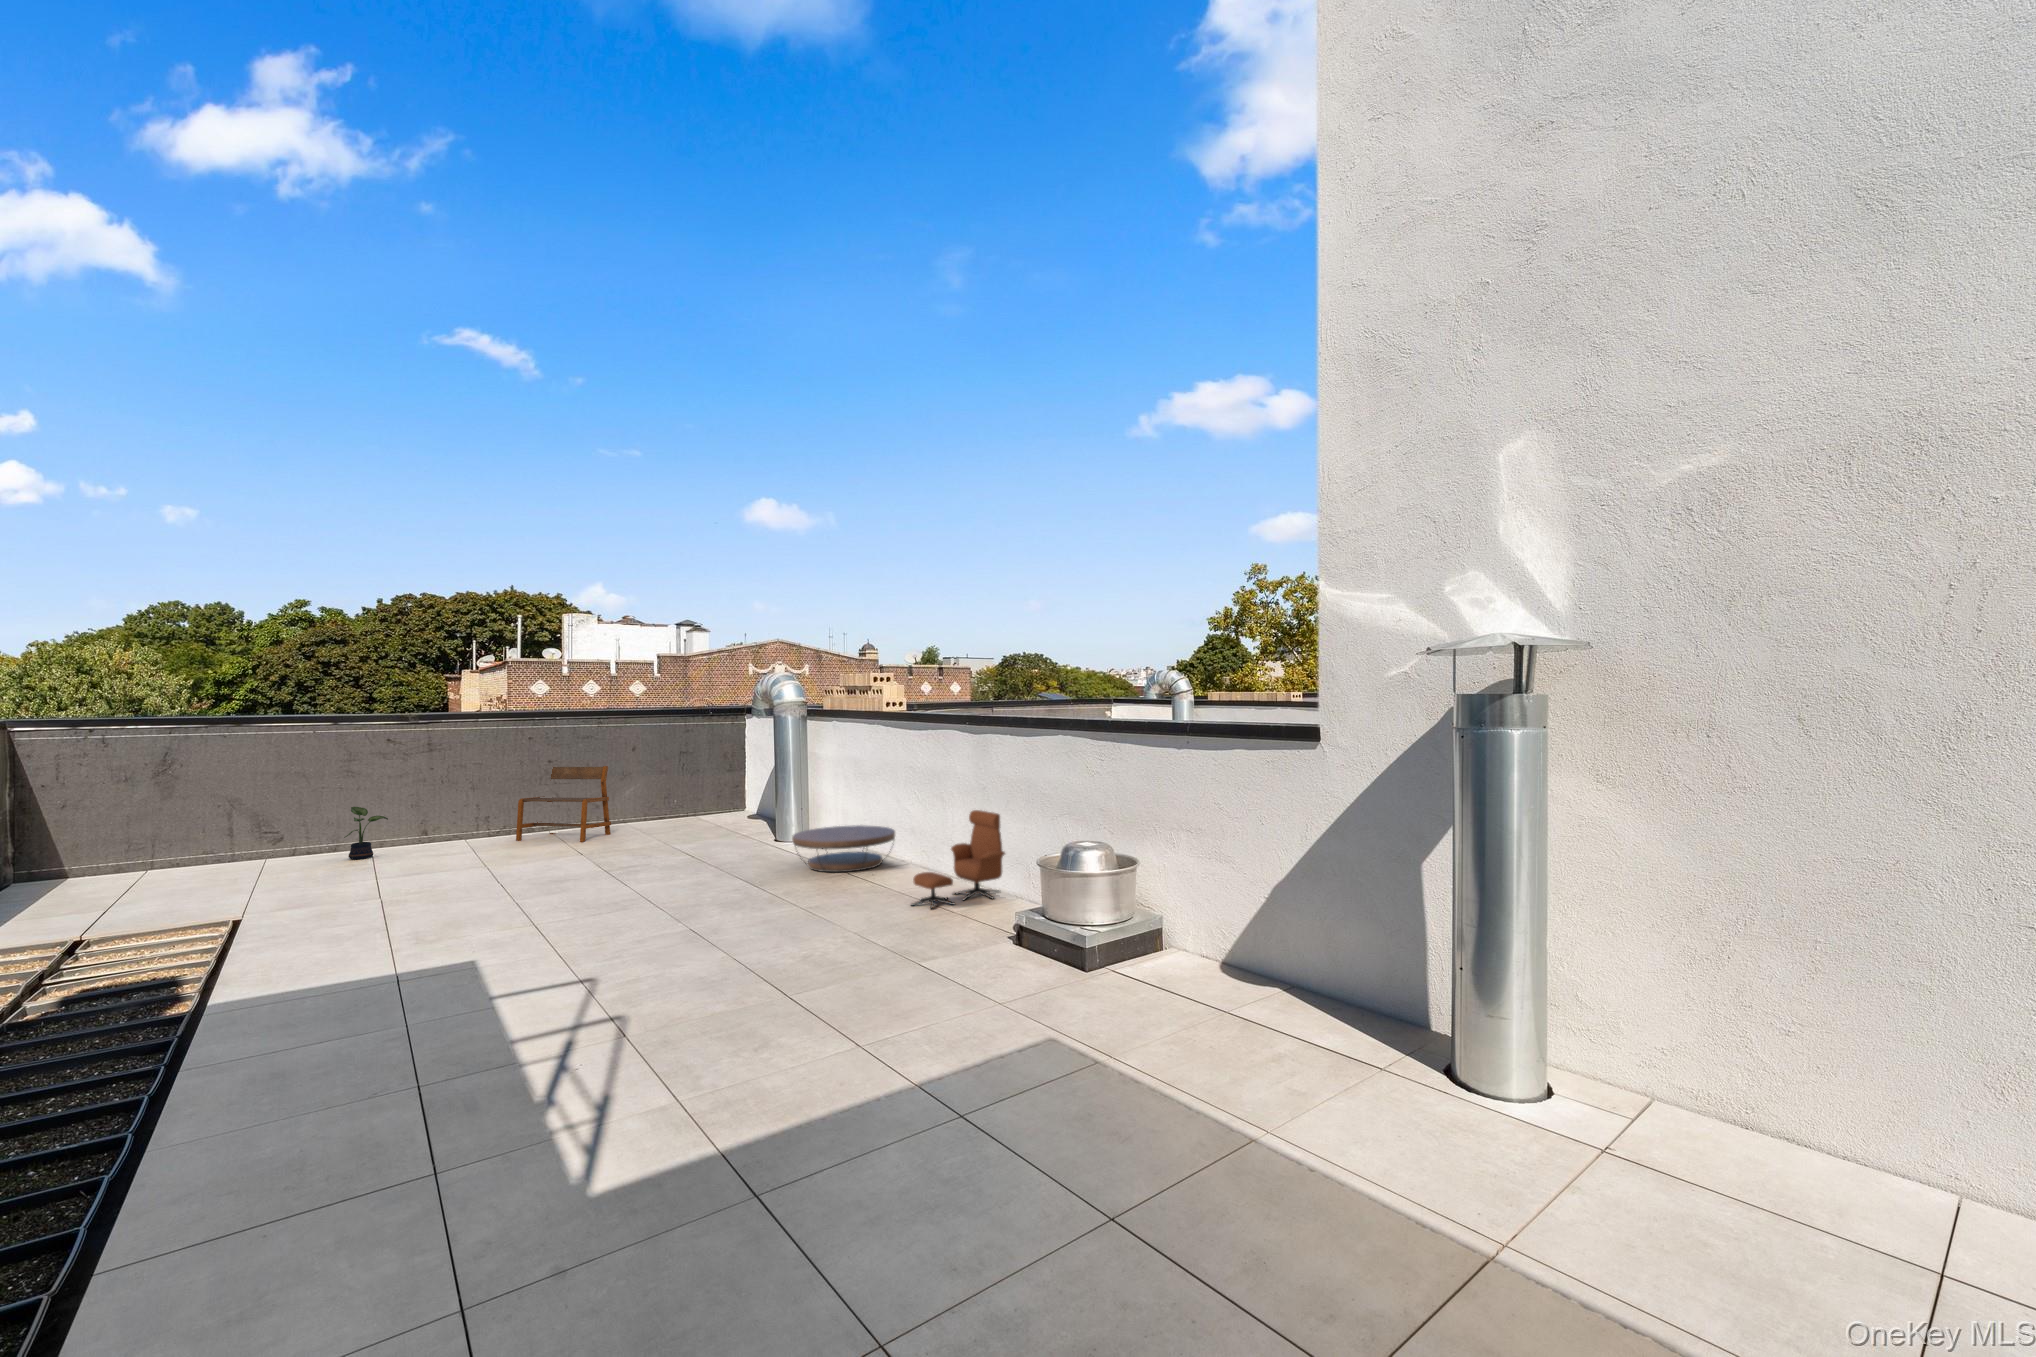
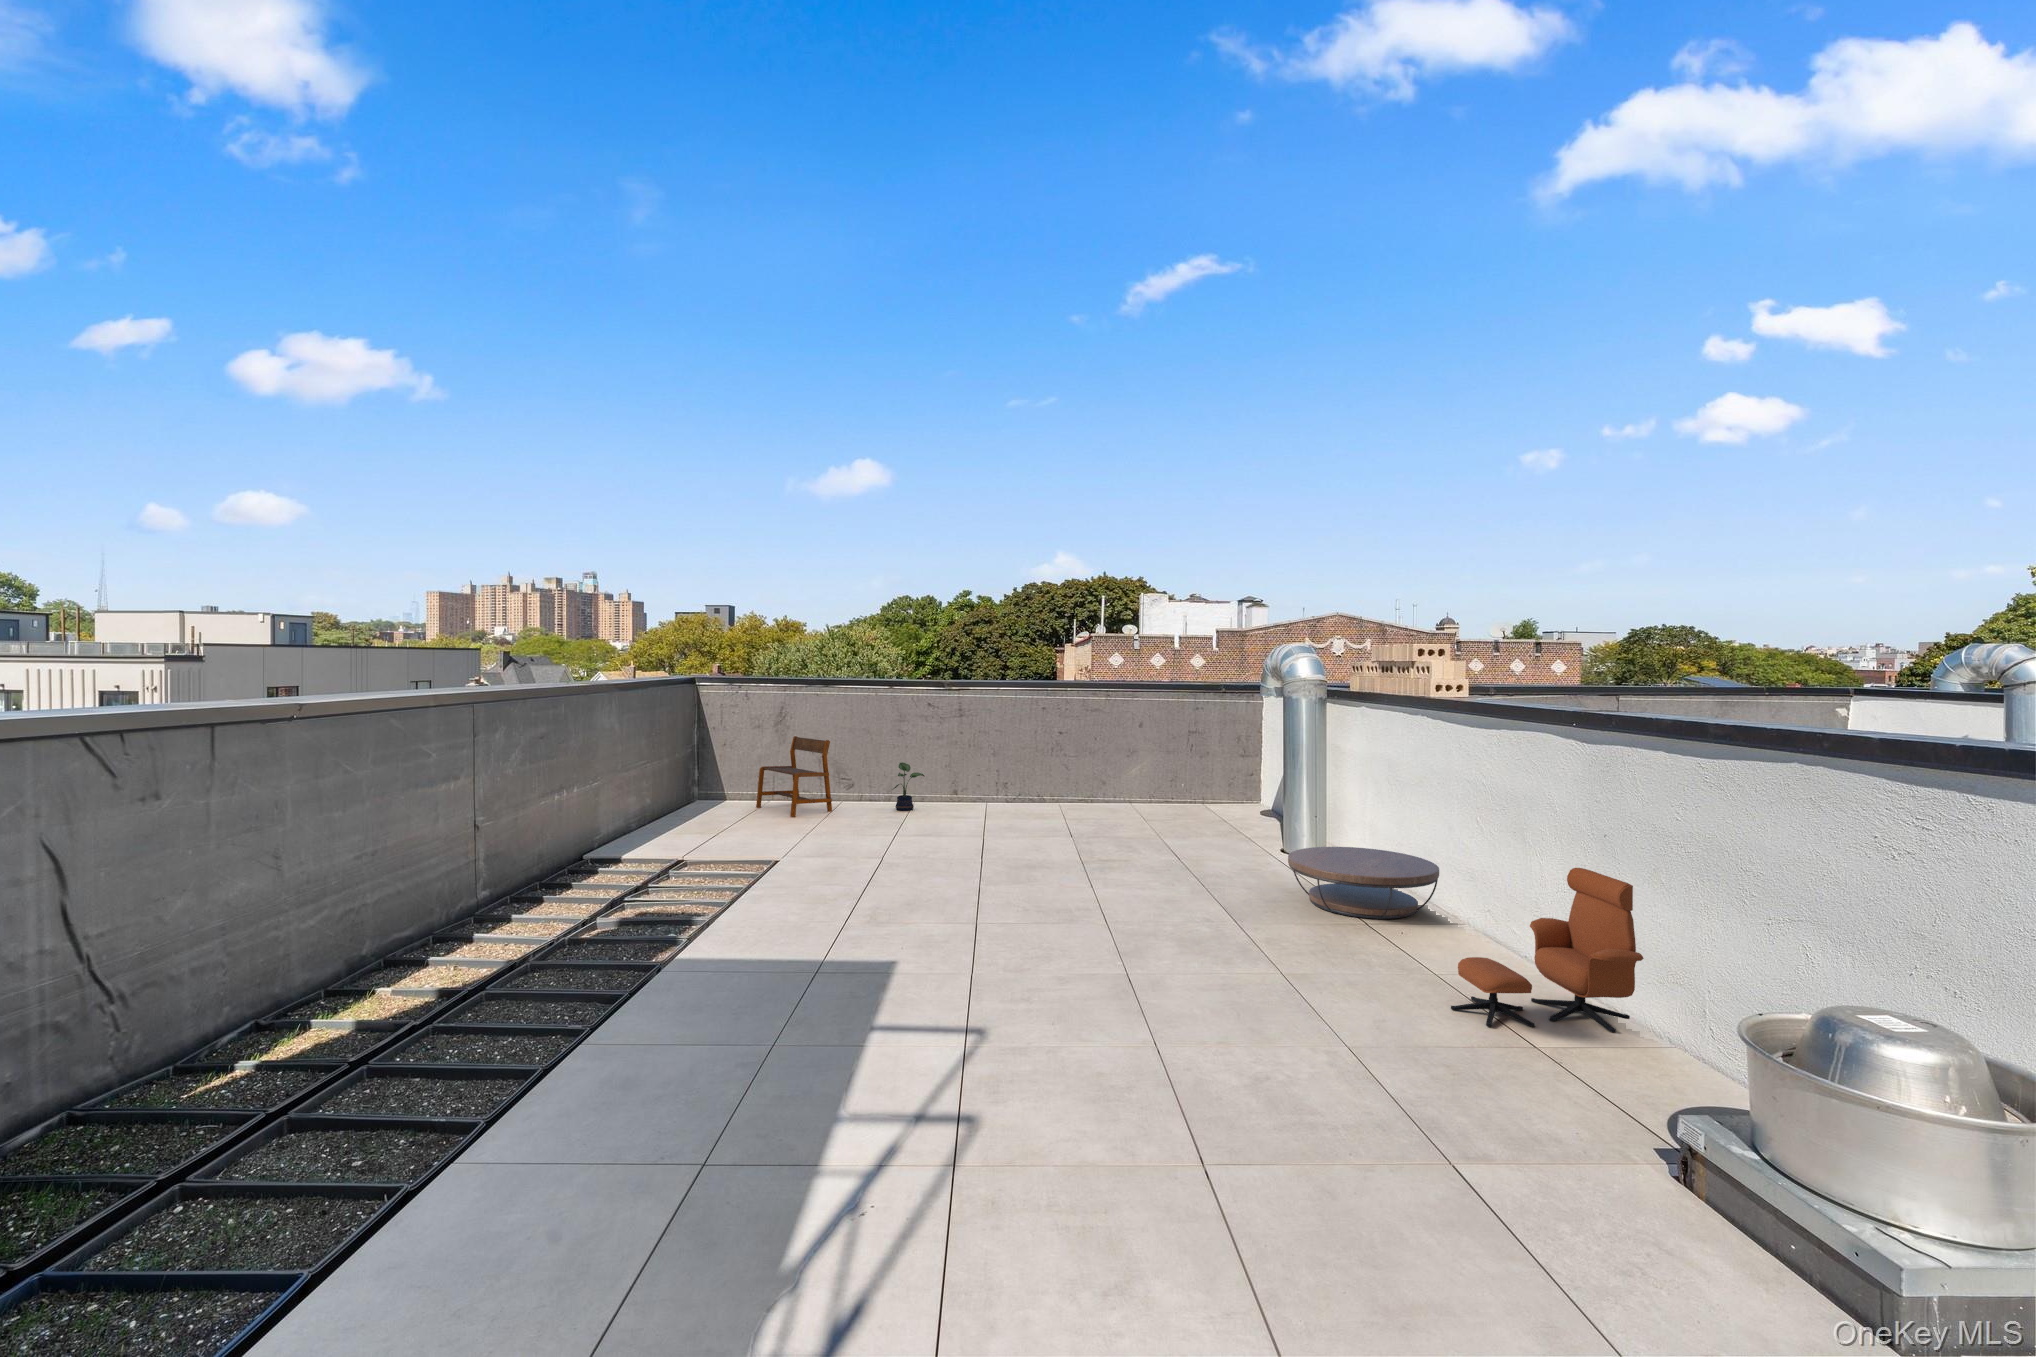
bench: present [516,766,611,842] -> present [756,736,832,817]

